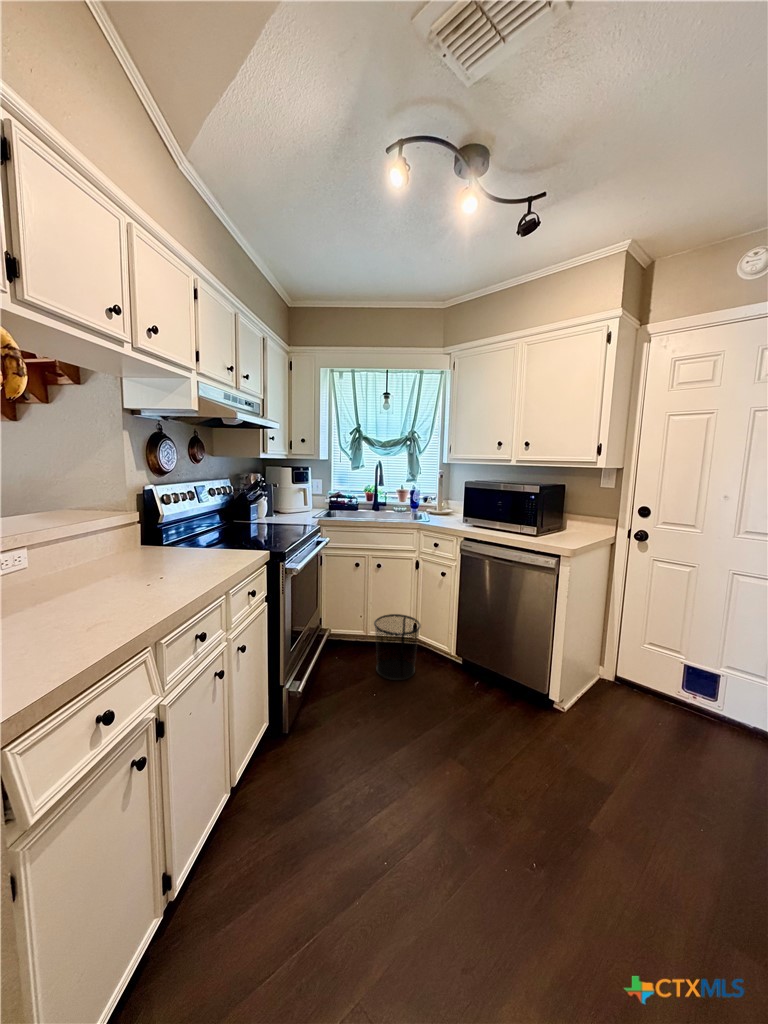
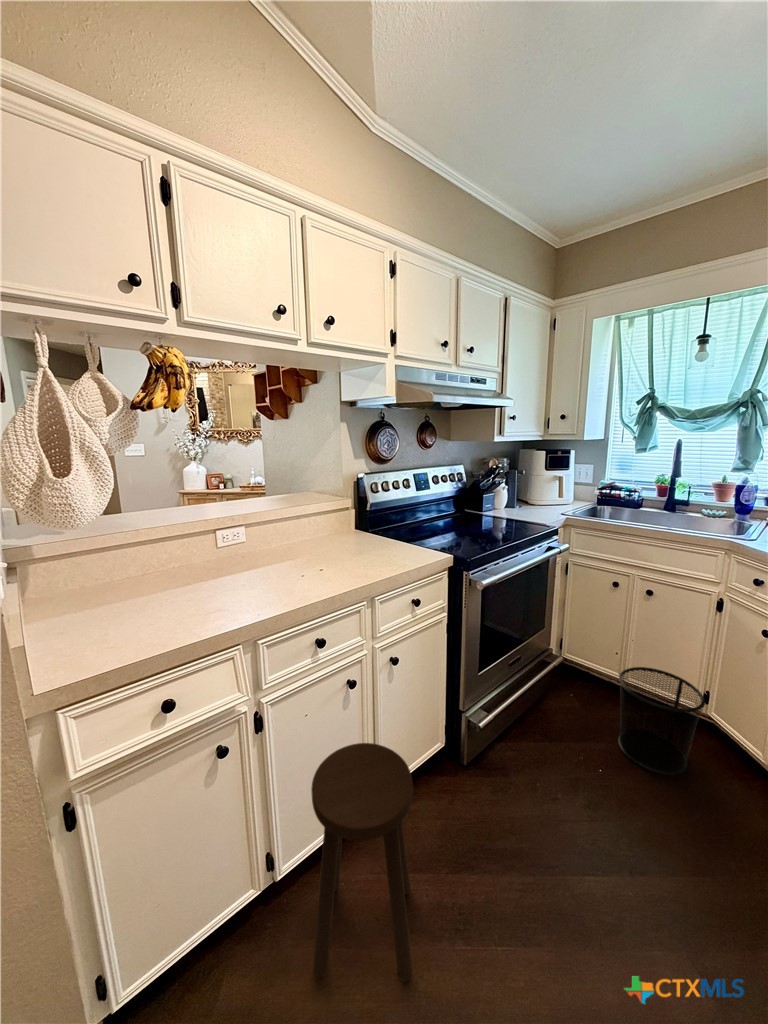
stool: none [214,720,322,954] -> present [311,743,413,981]

